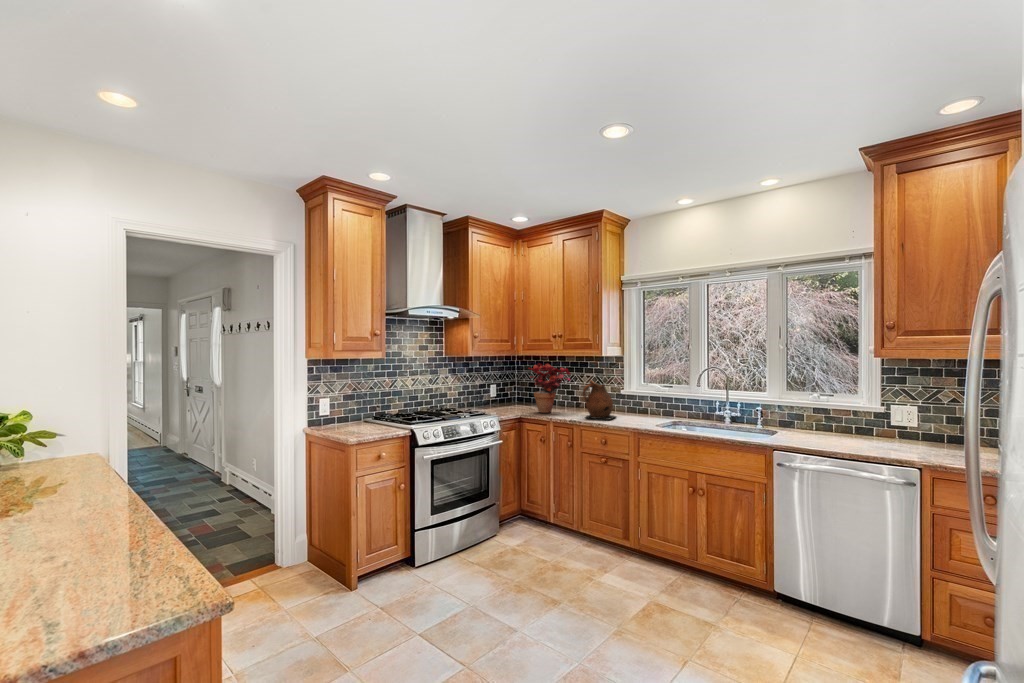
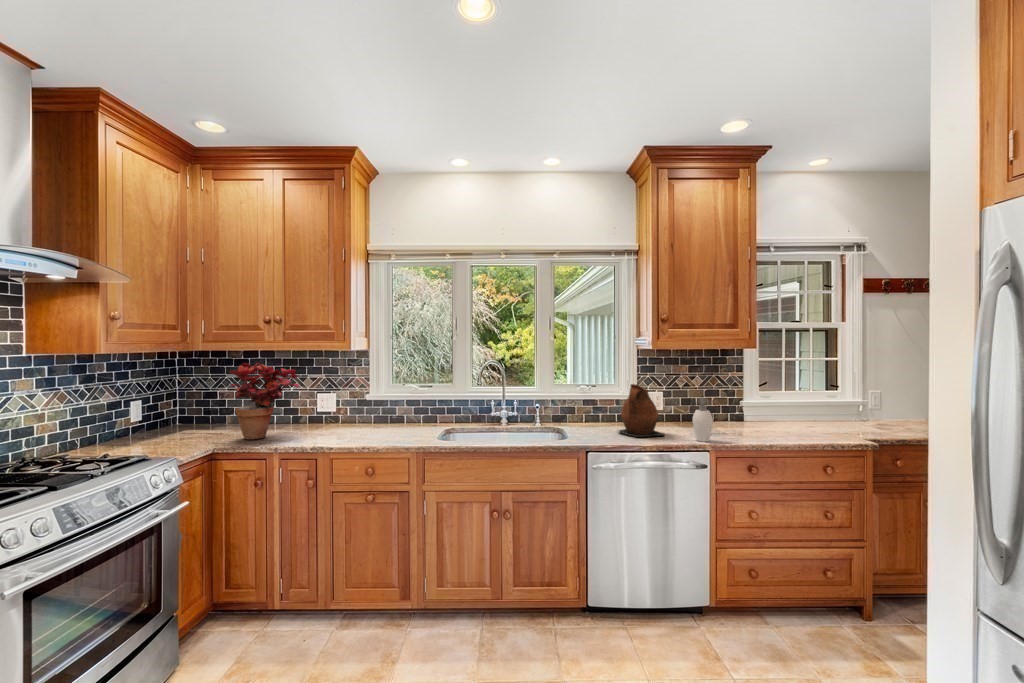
ceramic pitcher: present [583,381,616,420] -> present [619,384,665,437]
soap dispenser: none [905,411,937,459] -> present [693,398,713,442]

